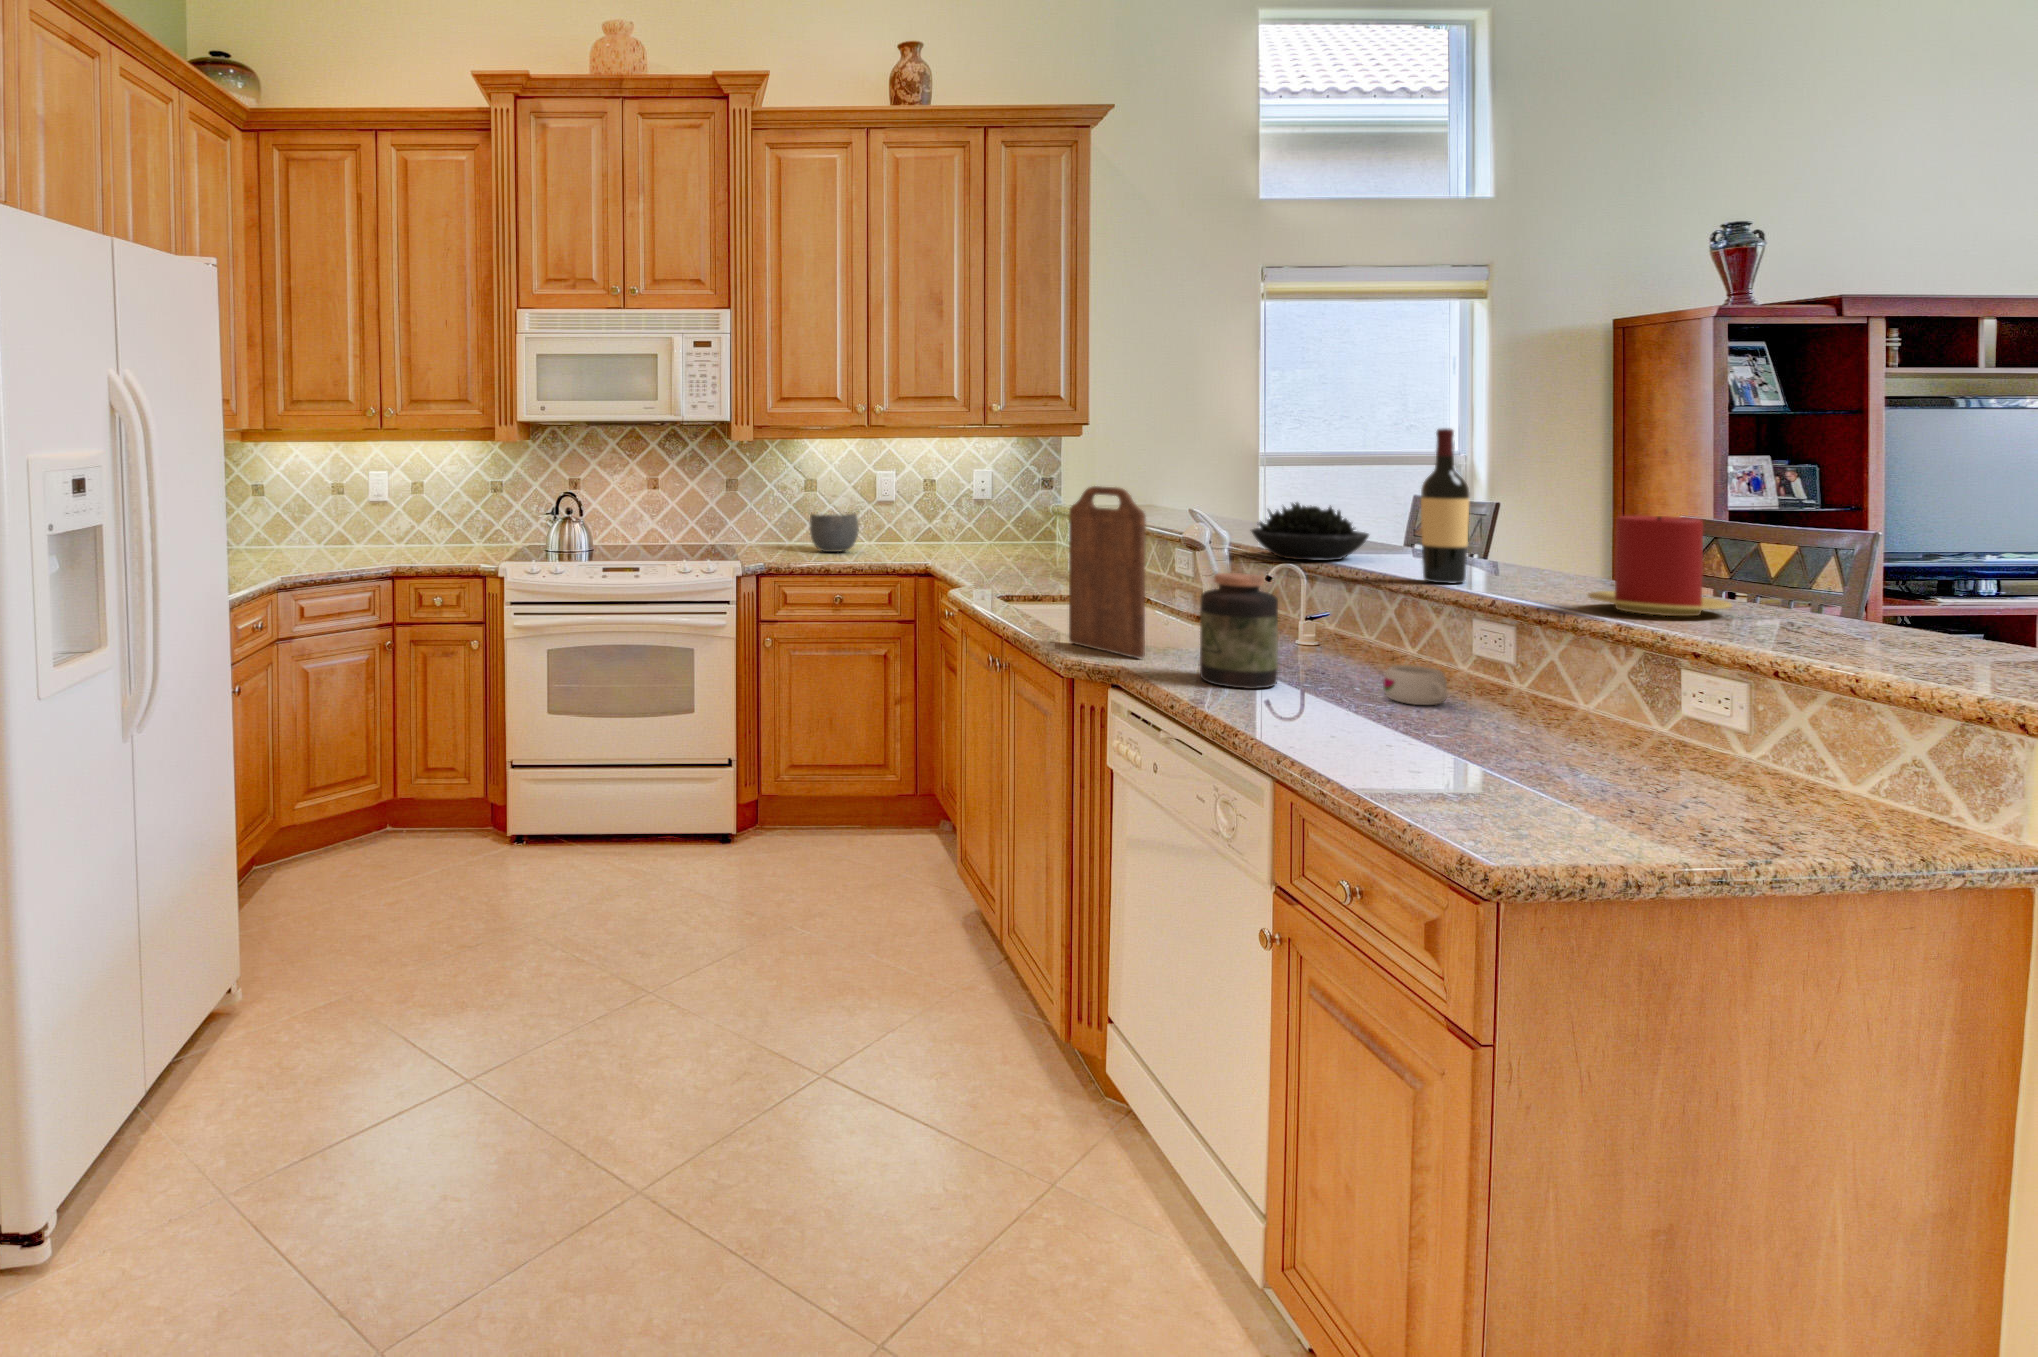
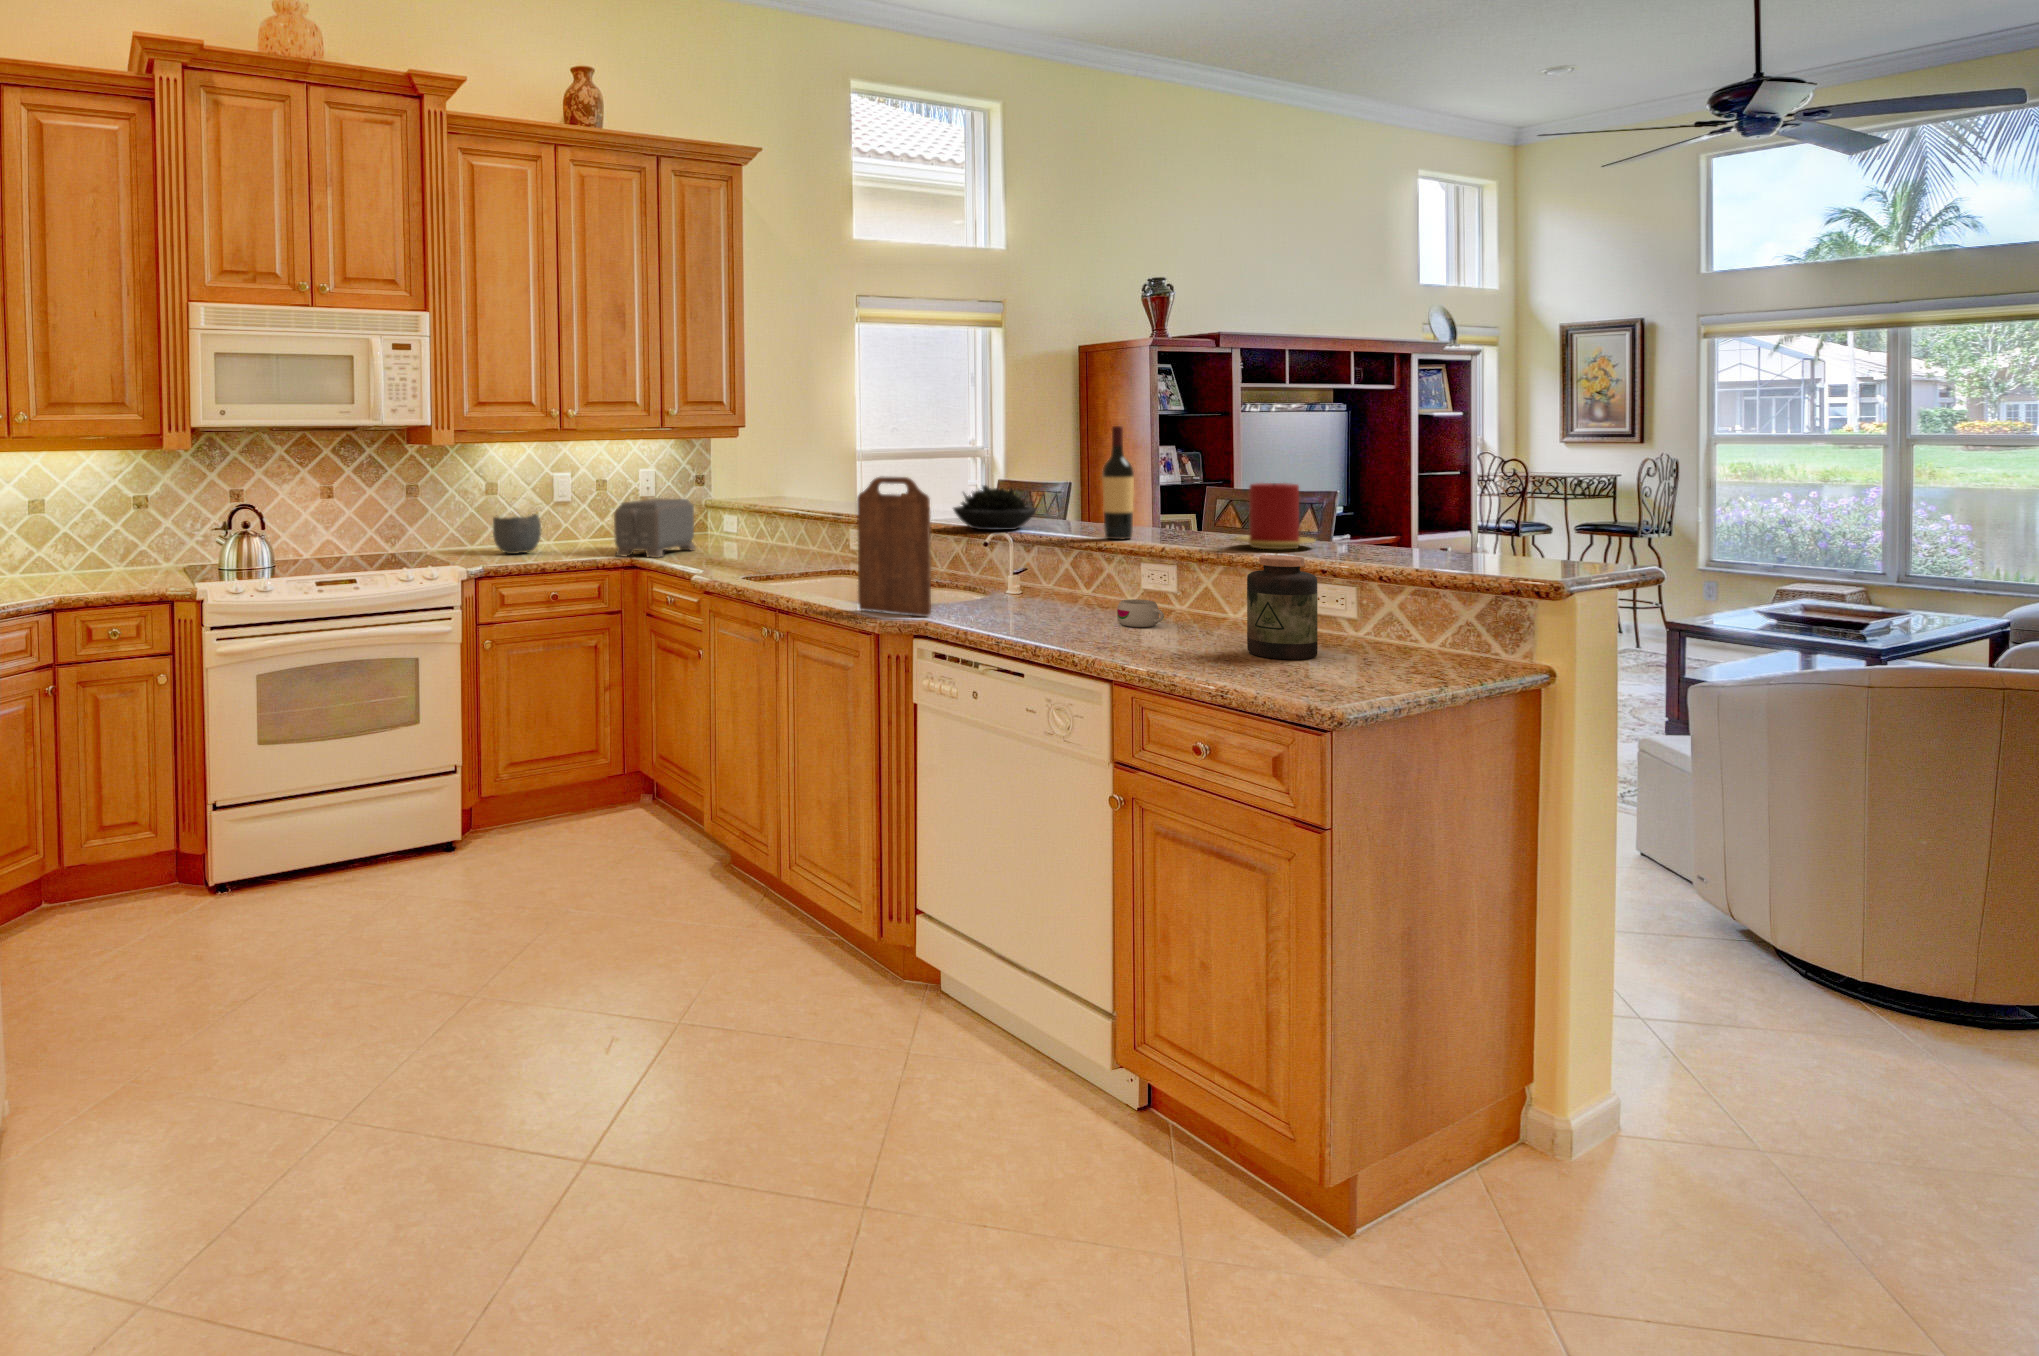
toaster: none [923,502,1022,566] -> present [614,498,695,558]
jar: present [1200,573,1278,689] -> present [1247,555,1318,660]

